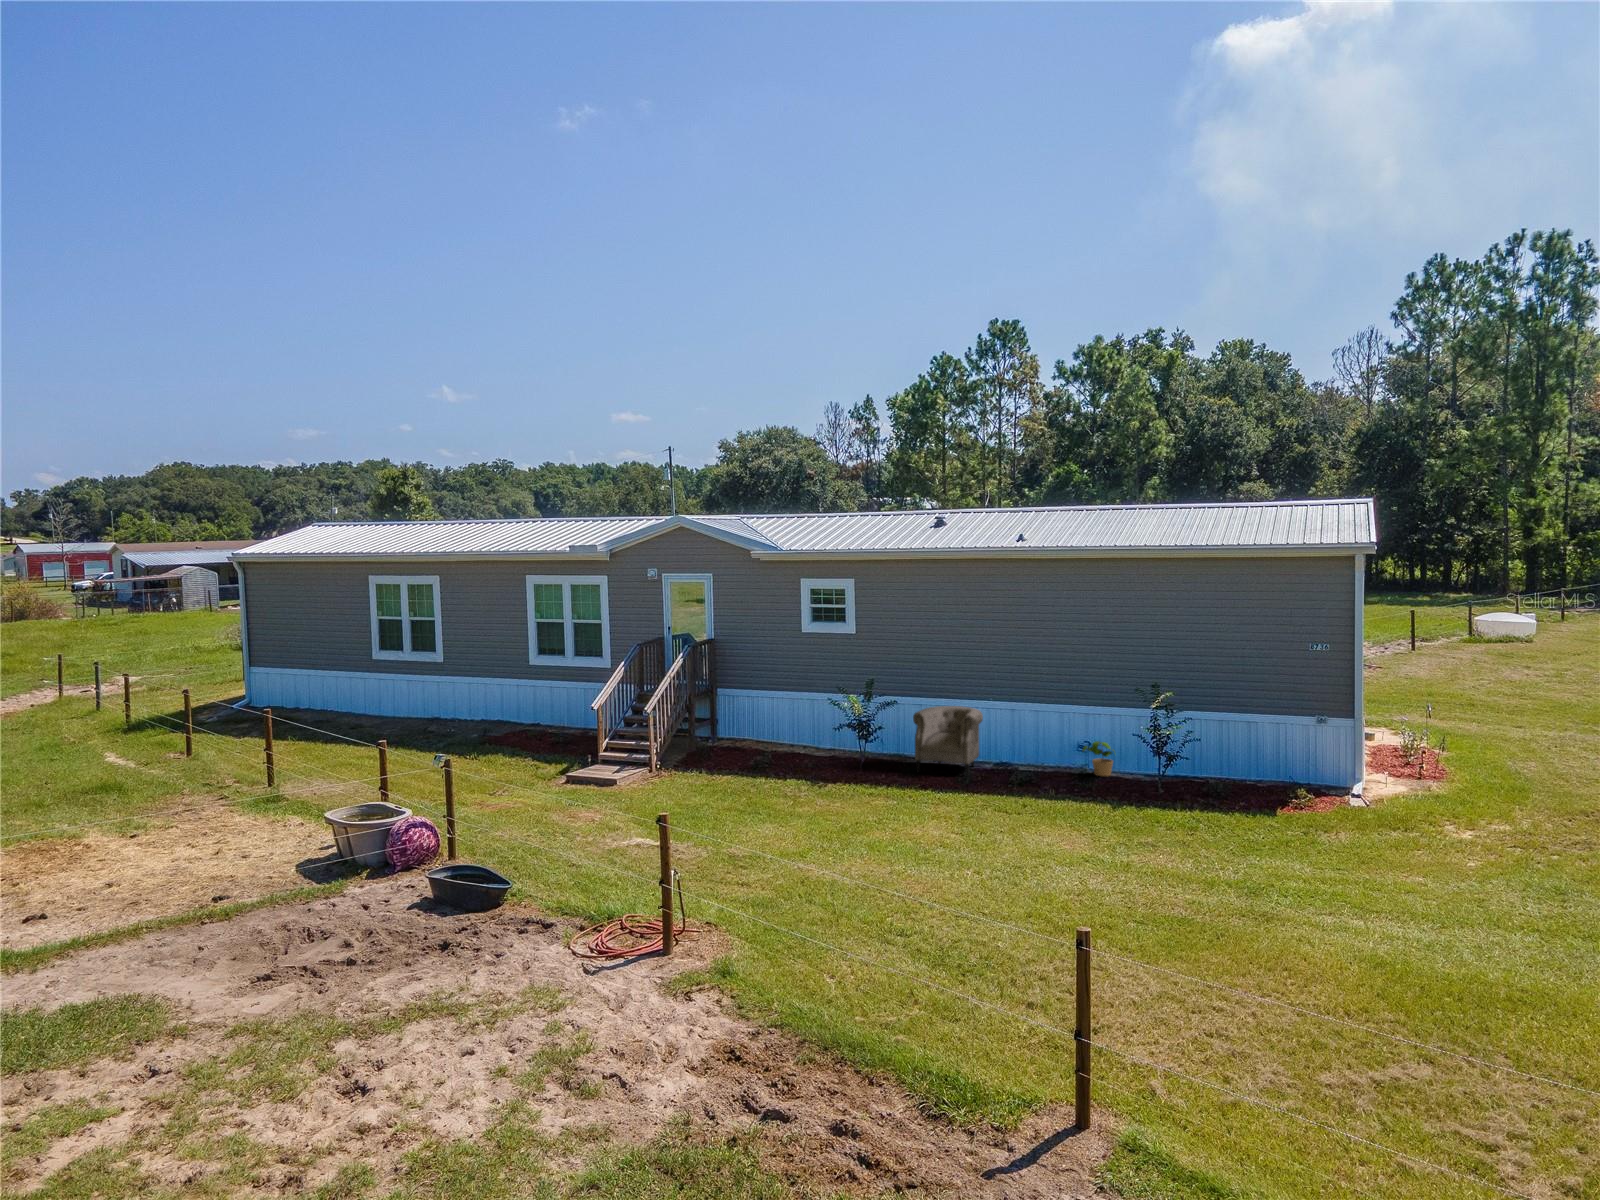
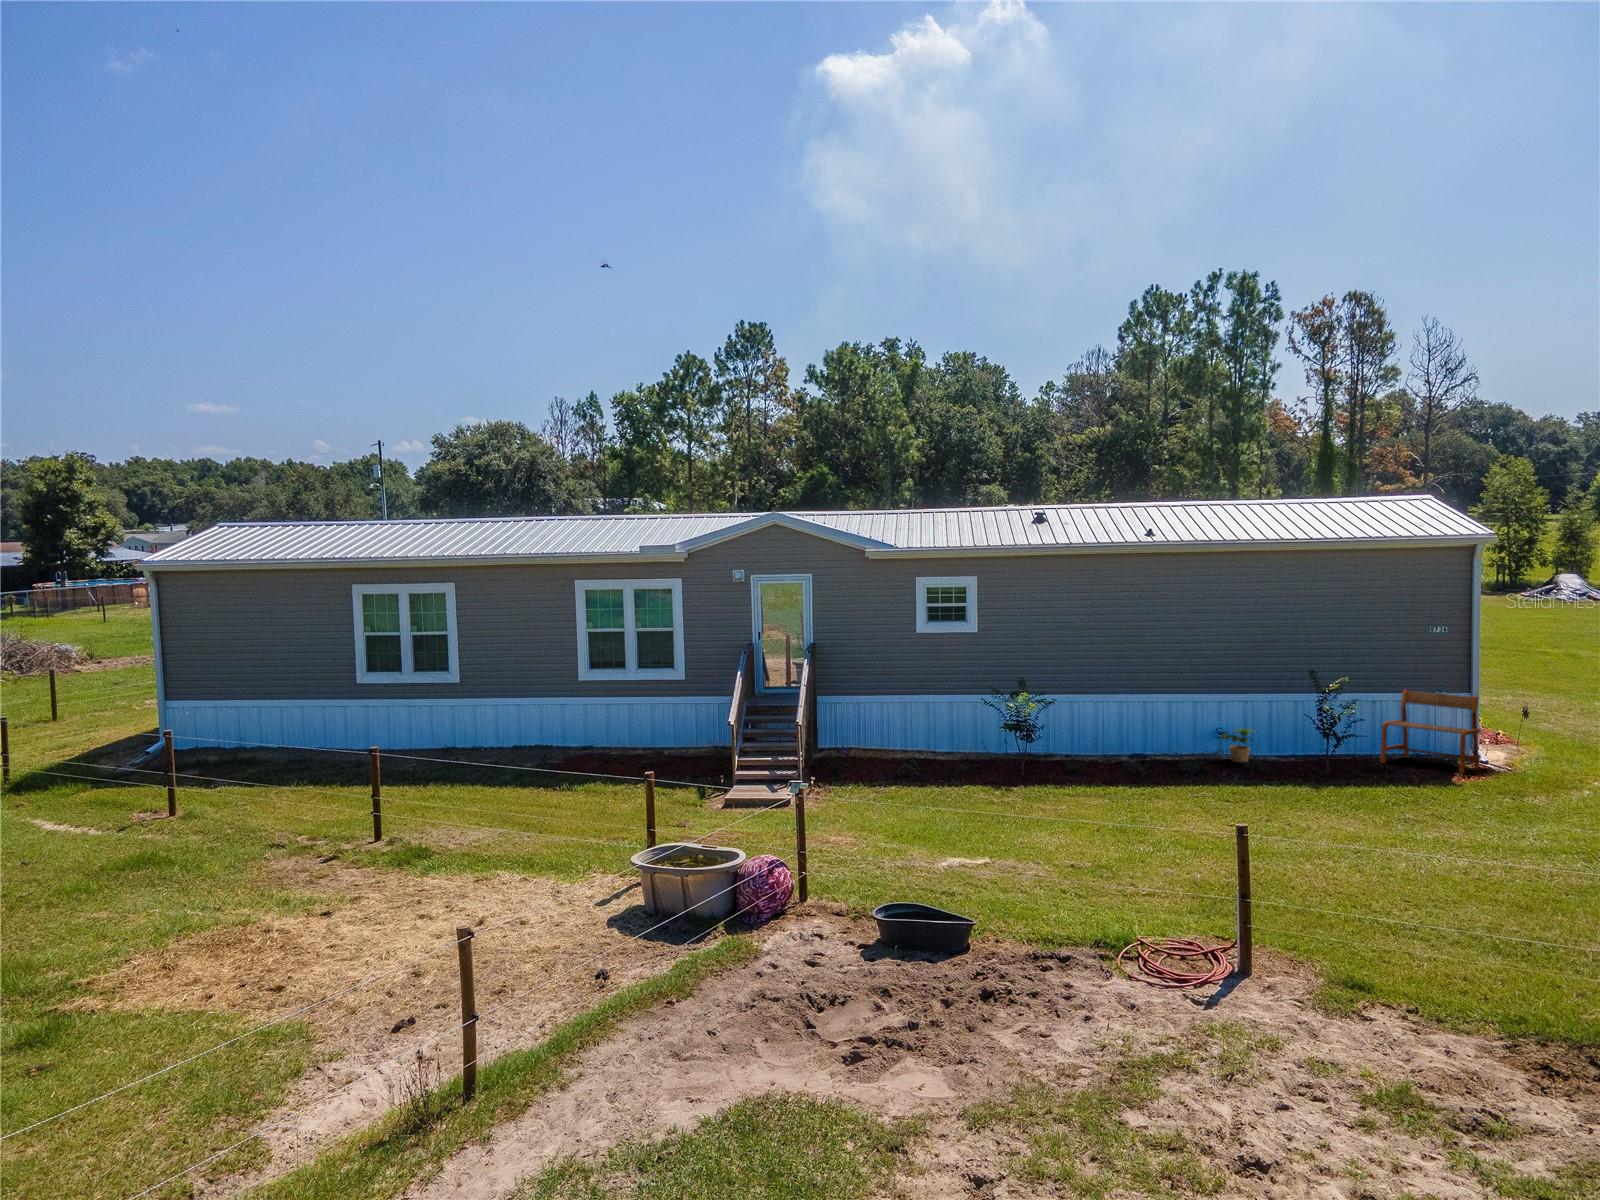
chair: present [913,706,983,776] -> none [1058,702,1128,772]
bench: none [1246,710,1347,805] -> present [1381,690,1481,774]

